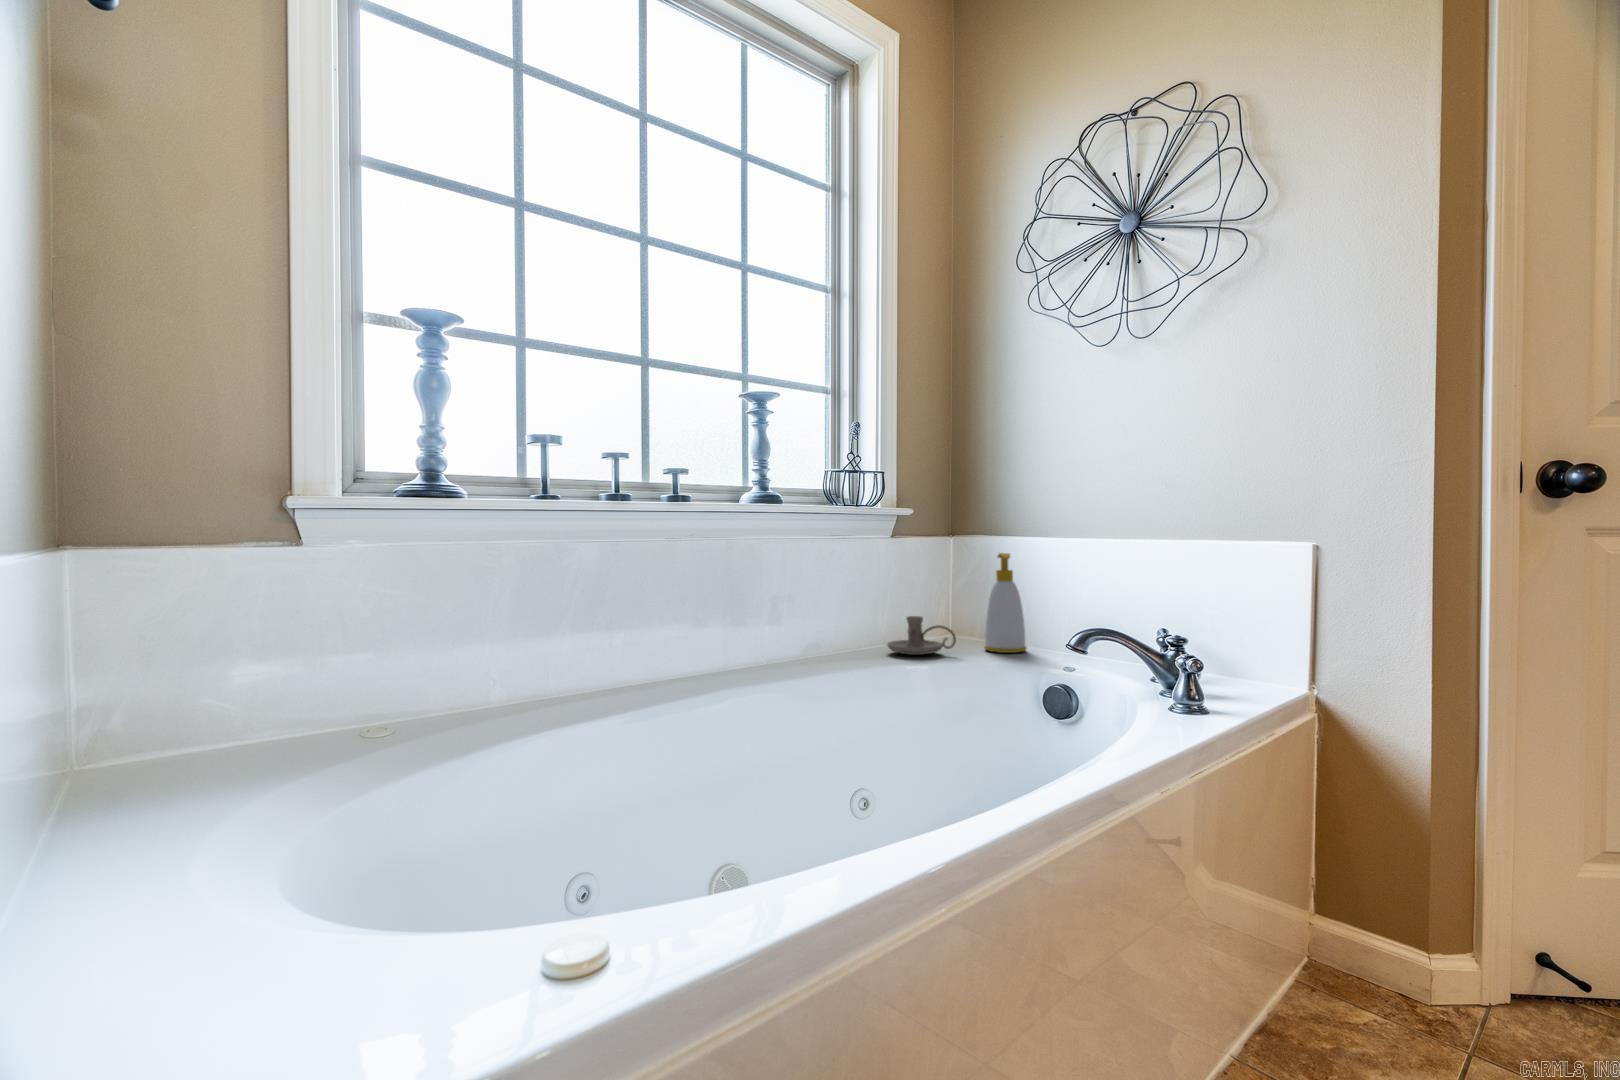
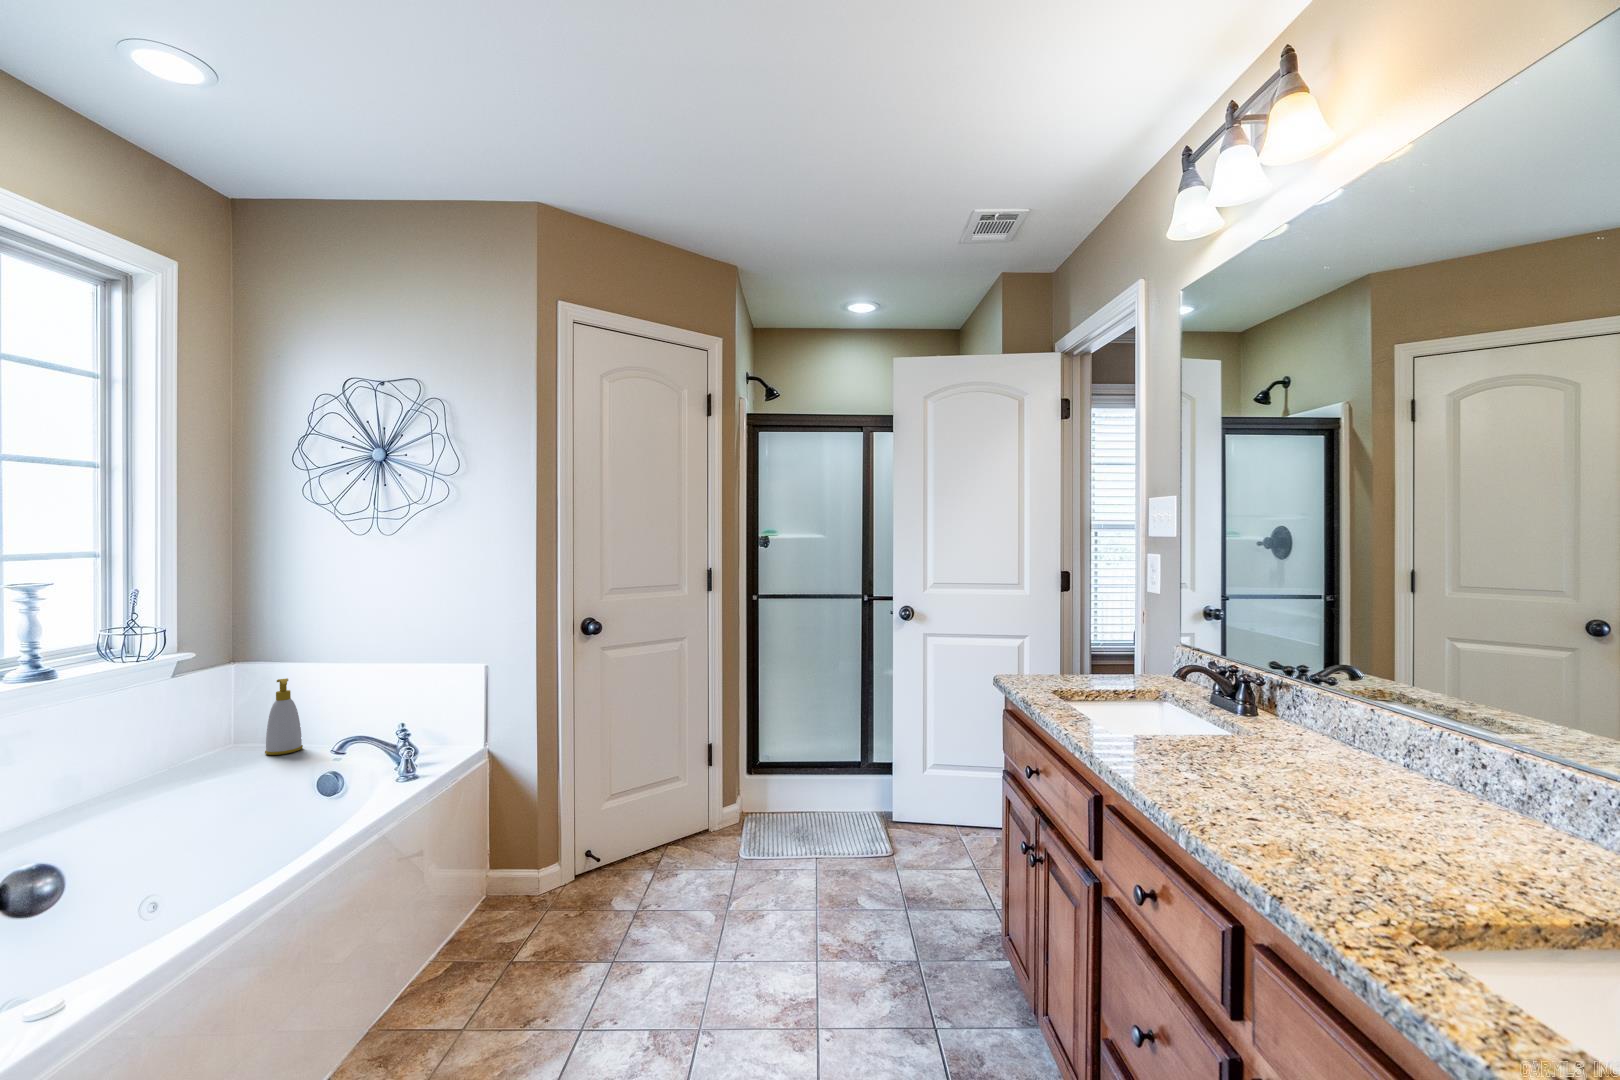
candle holder: present [887,616,956,655] -> none [168,740,239,774]

